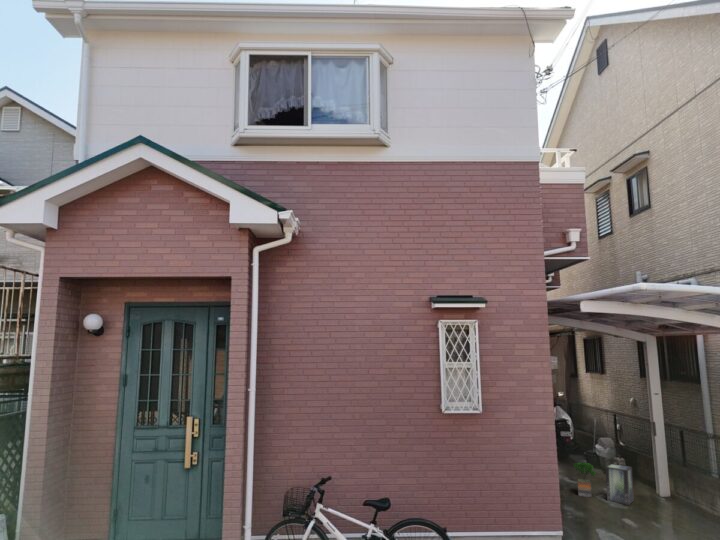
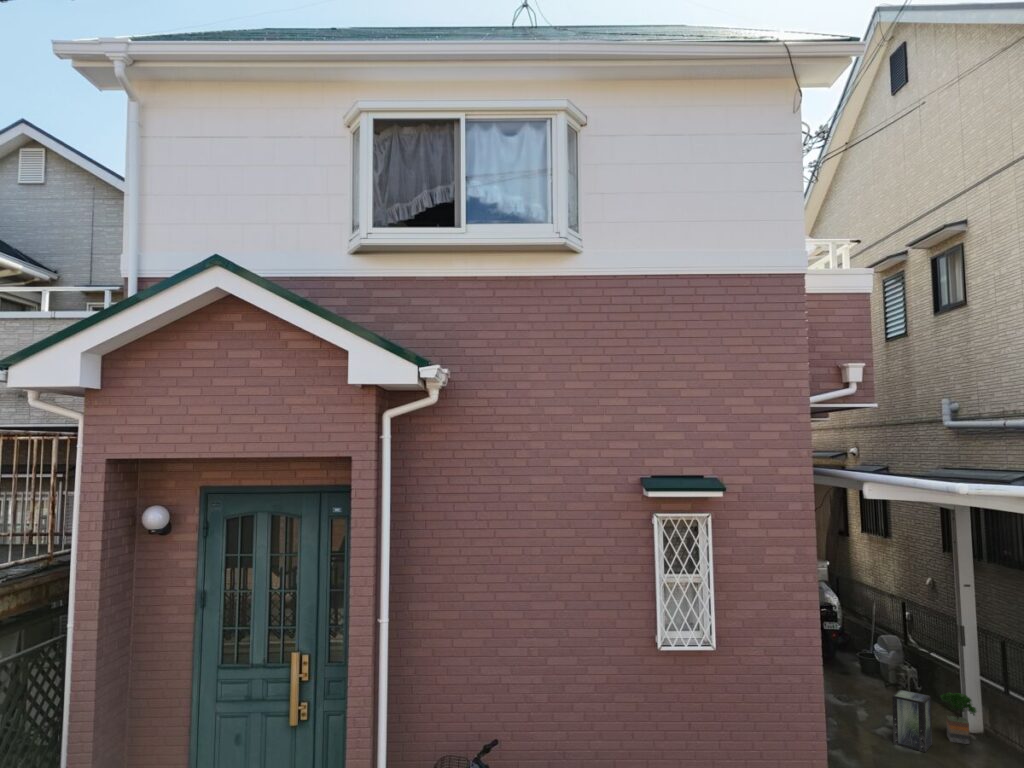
potted tree: present [574,463,596,497] -> present [941,693,976,744]

